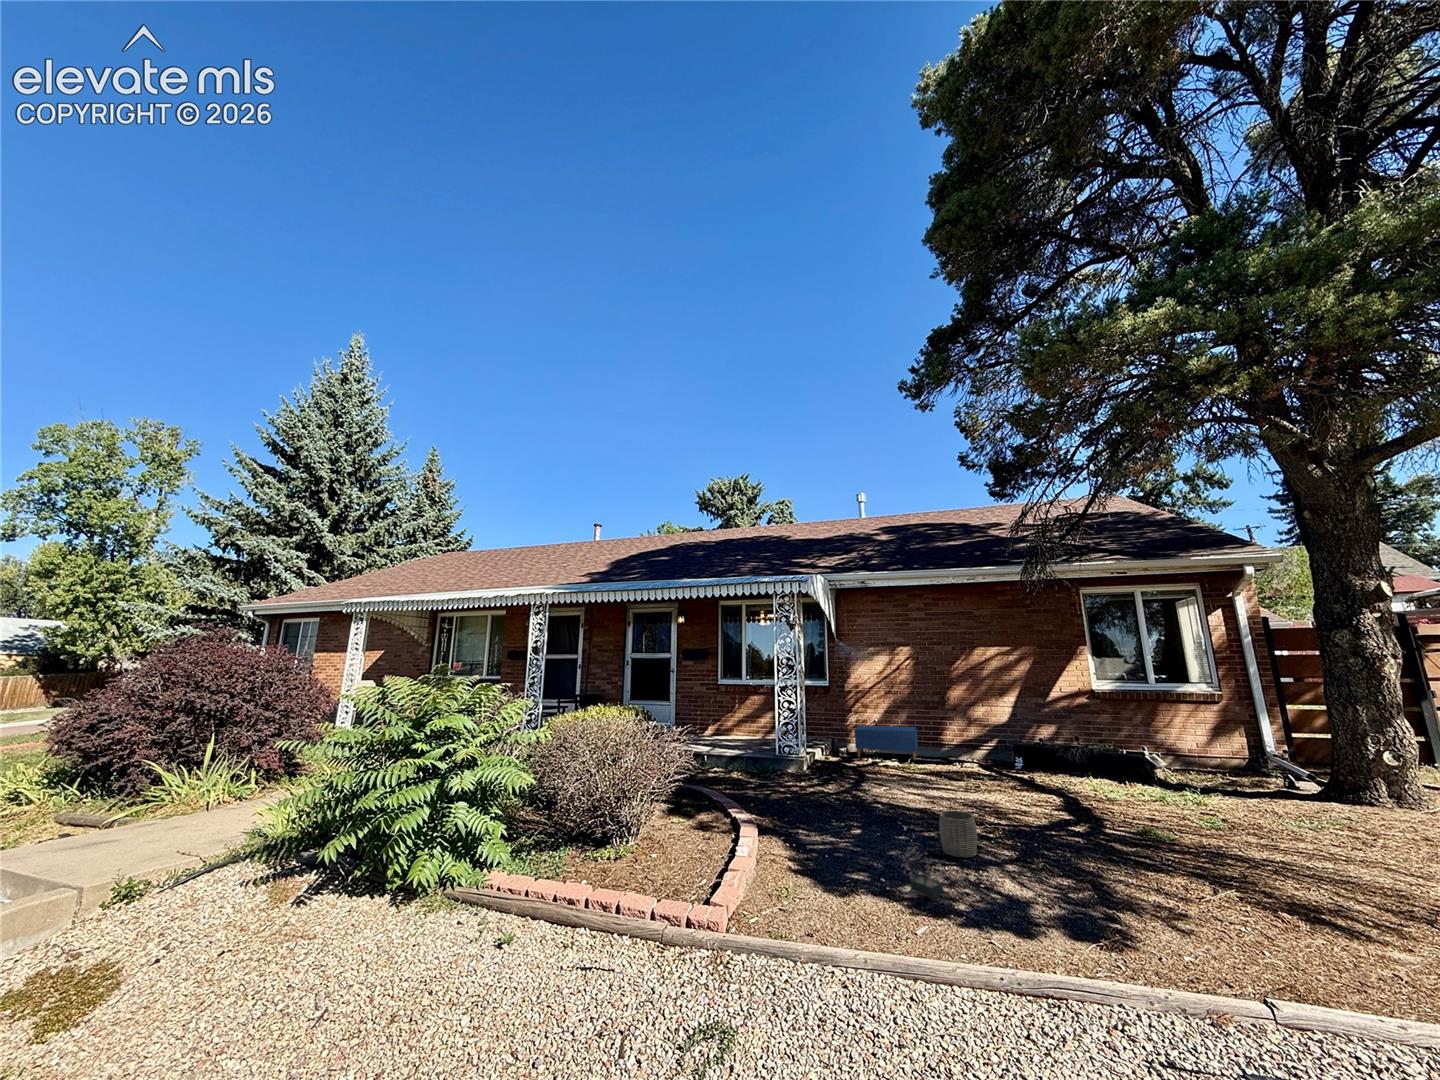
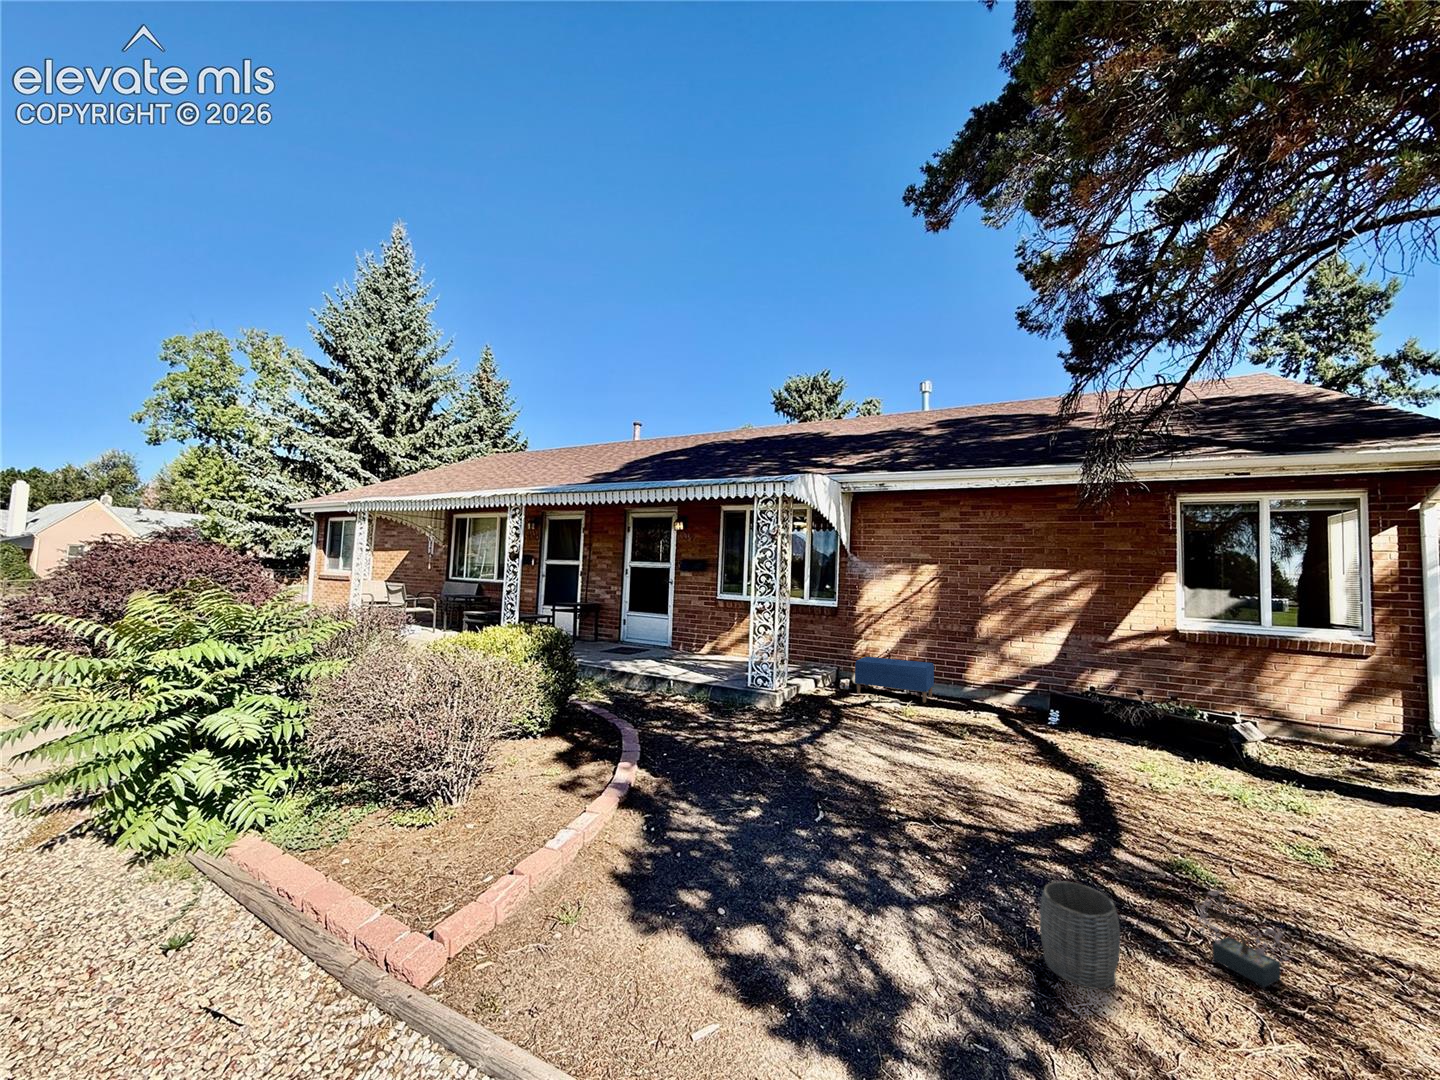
woven basket: present [939,811,977,858] -> present [1040,881,1120,989]
decorative plant: present [902,848,944,899] -> present [1198,890,1291,987]

